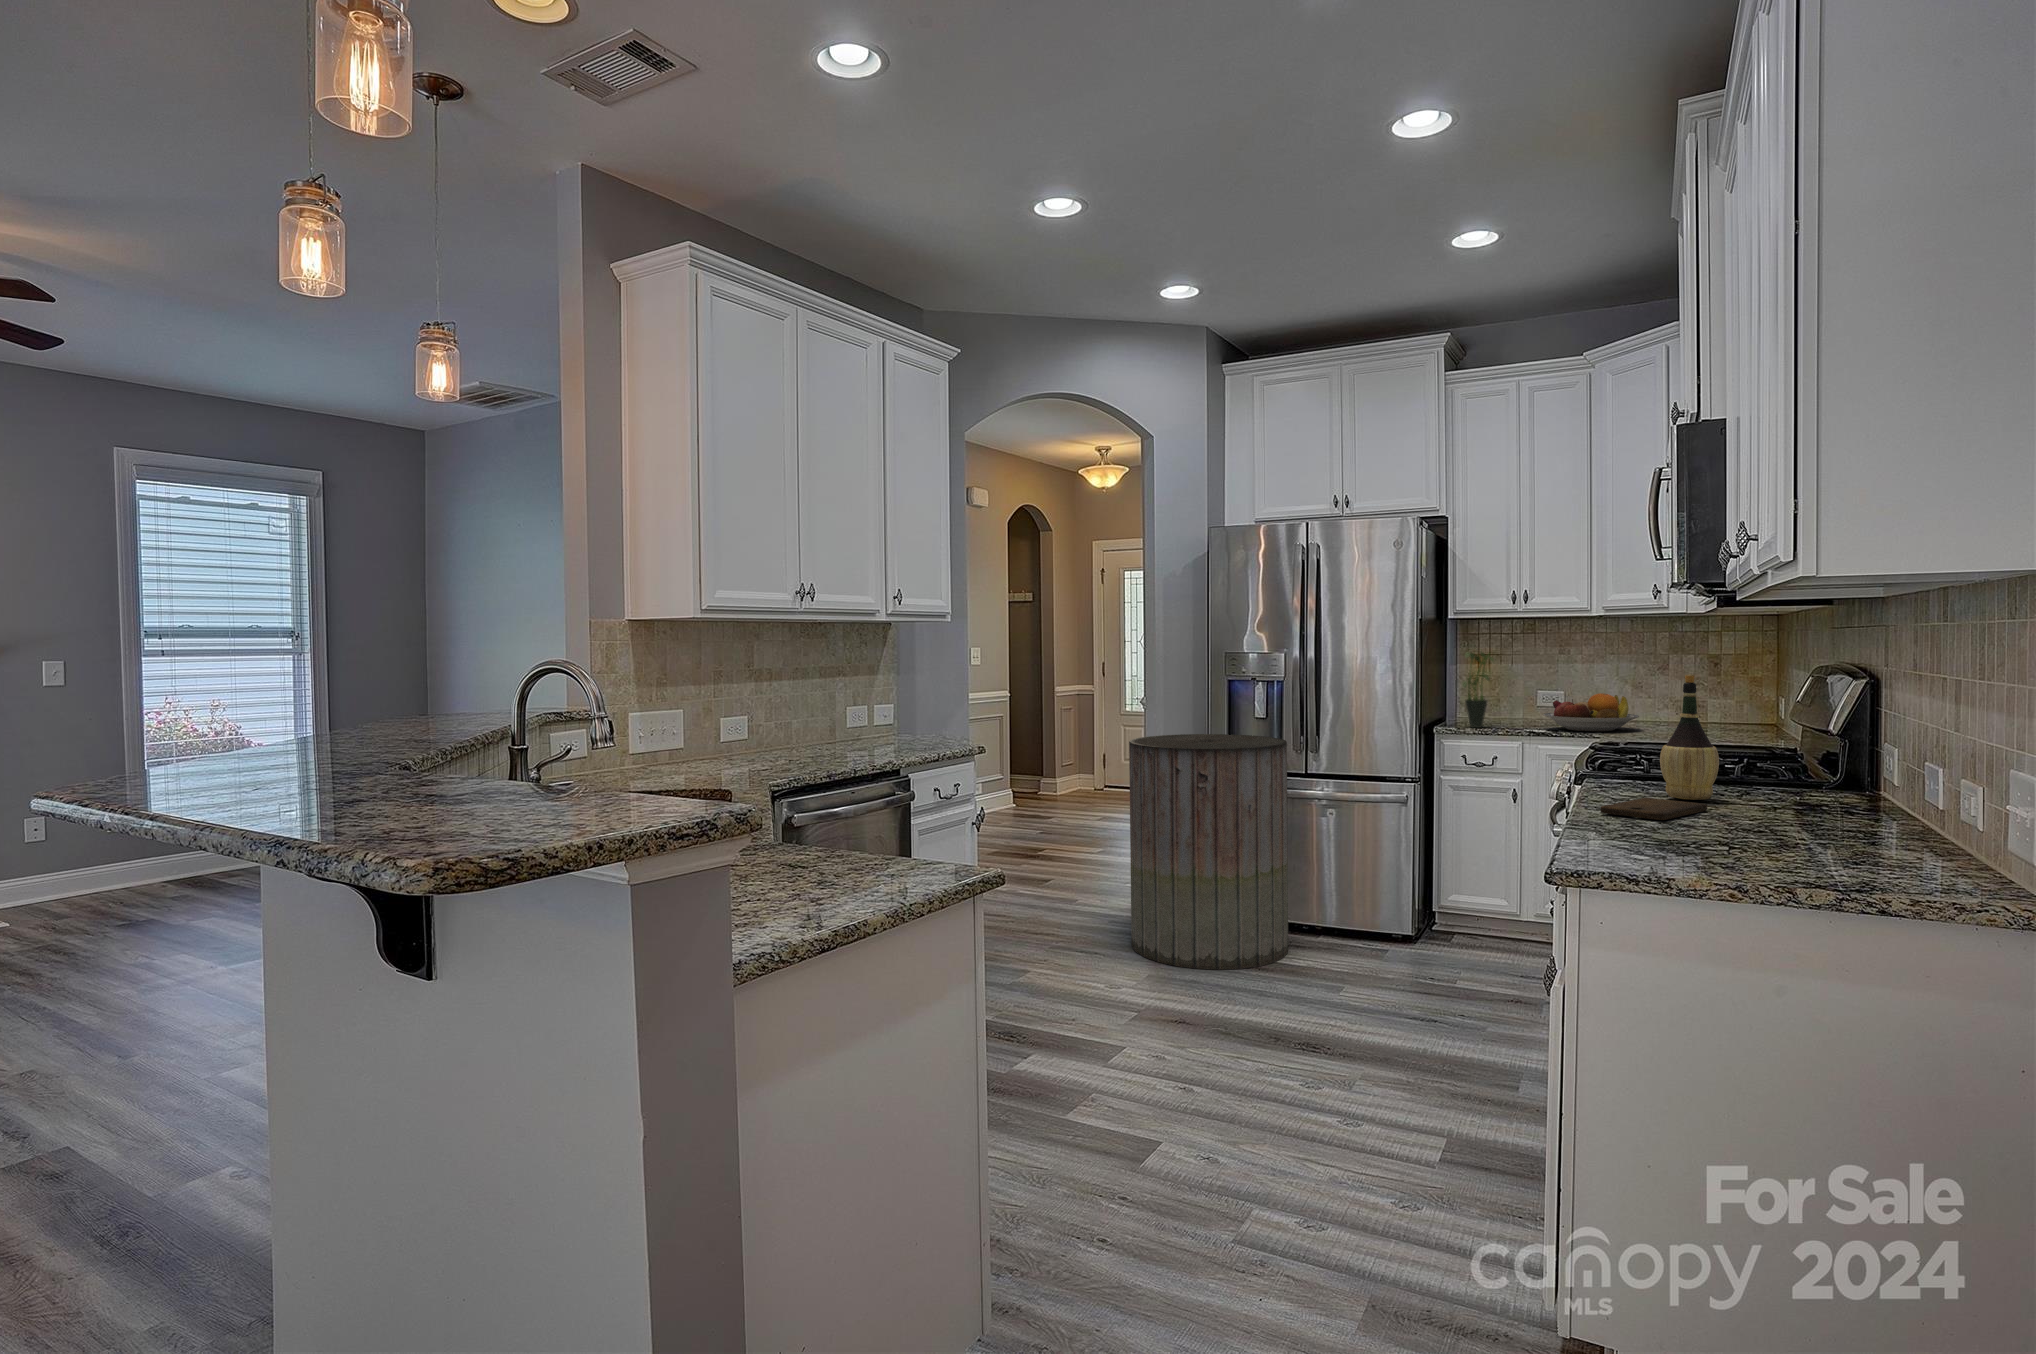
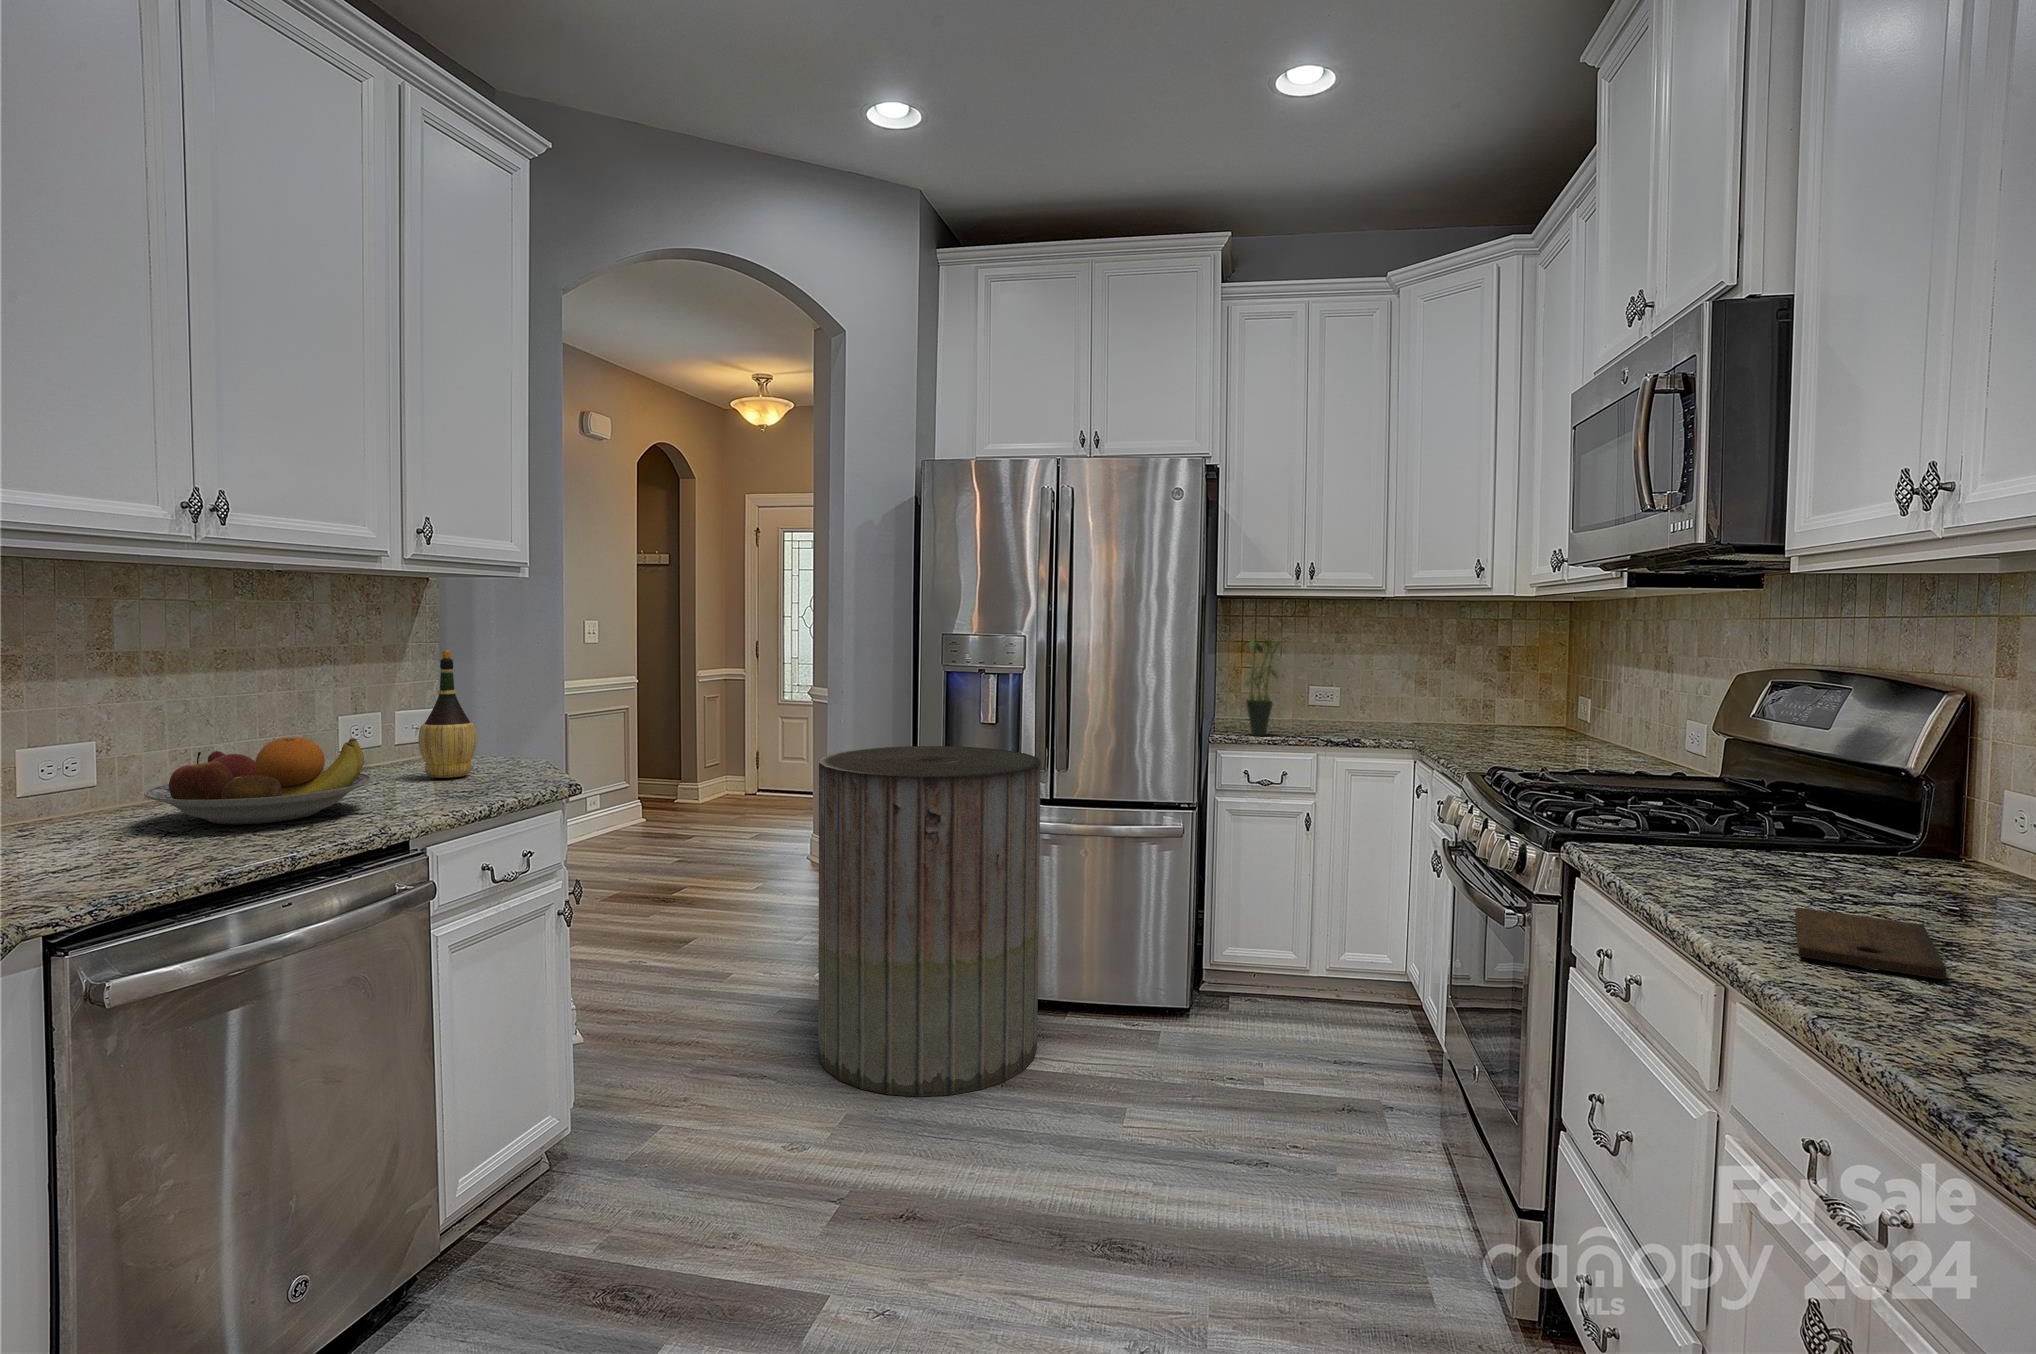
wine bottle: present [1660,675,1719,800] -> present [418,650,477,778]
fruit bowl: present [1543,693,1639,731] -> present [144,737,372,825]

